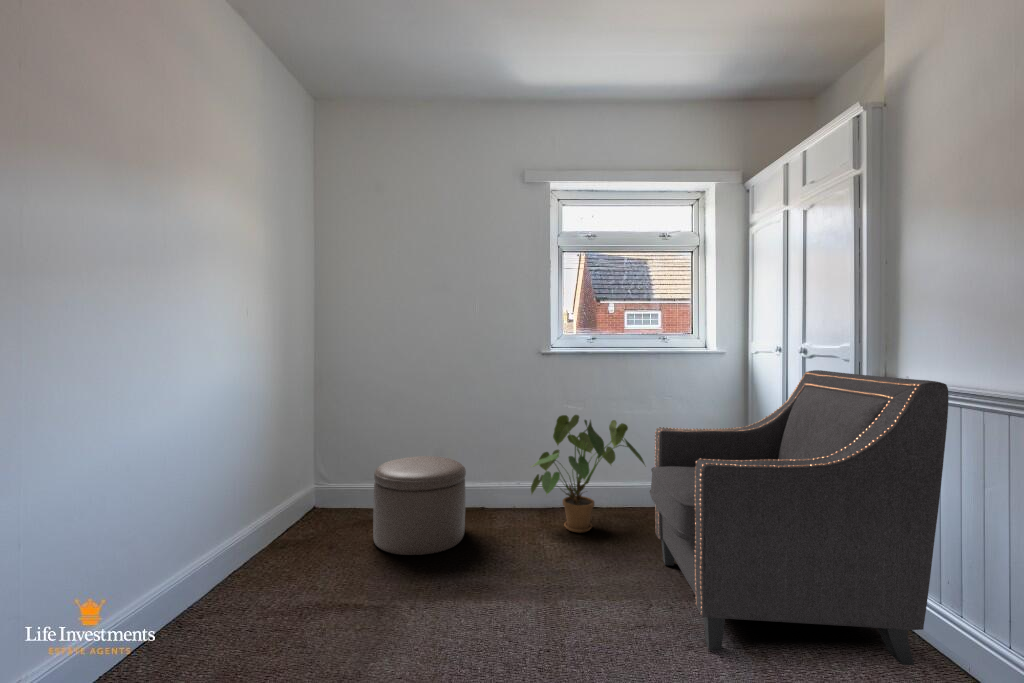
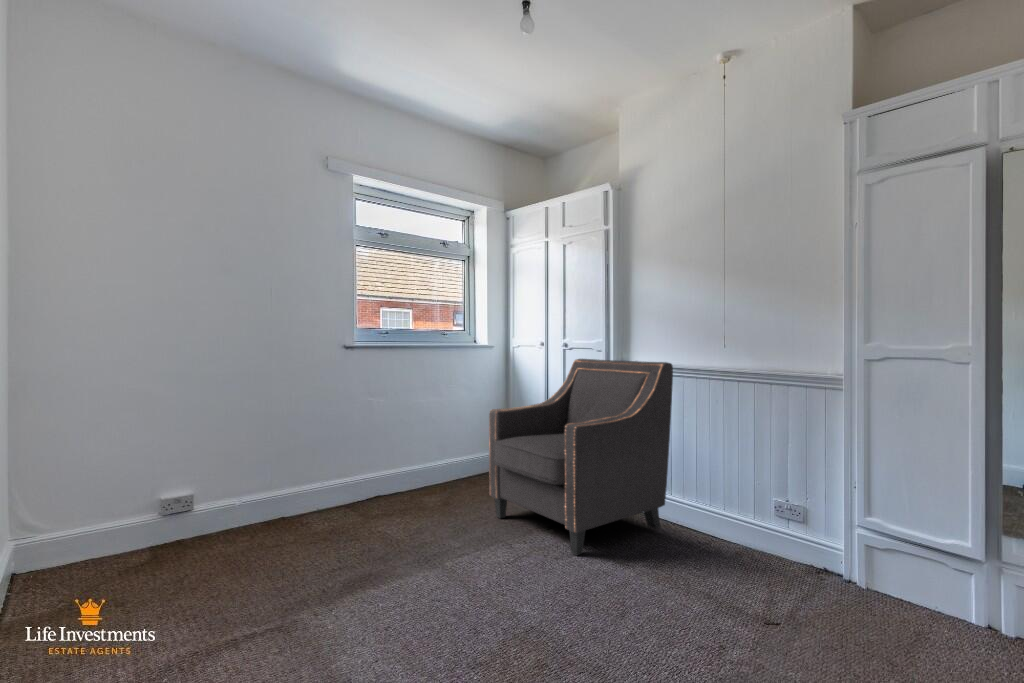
house plant: present [531,415,645,533] -> none [362,409,464,516]
ottoman: present [373,456,466,555] -> none [204,470,317,585]

